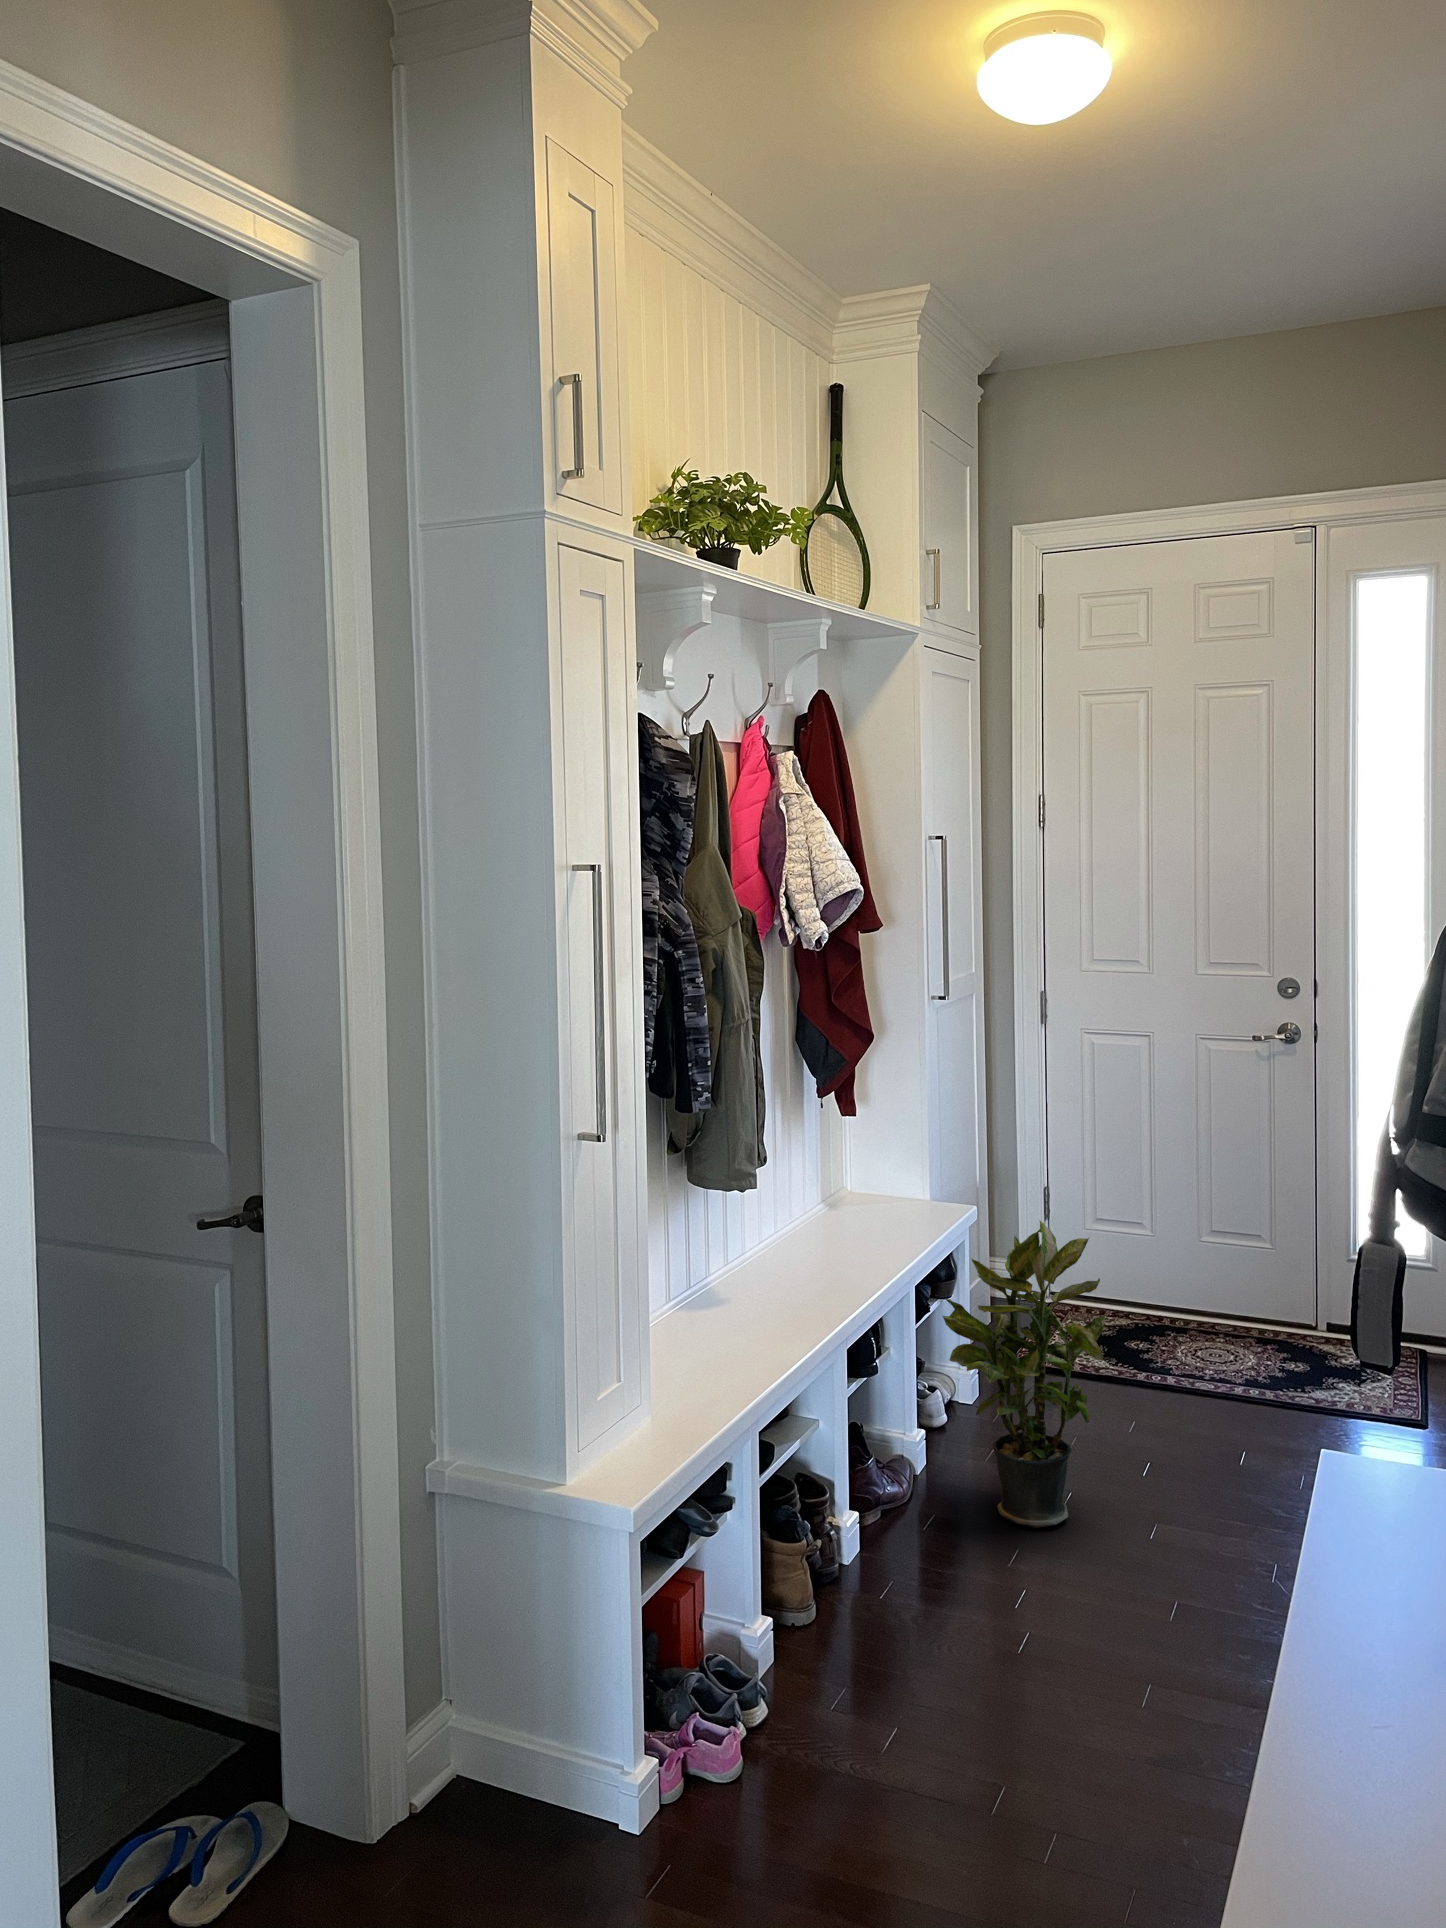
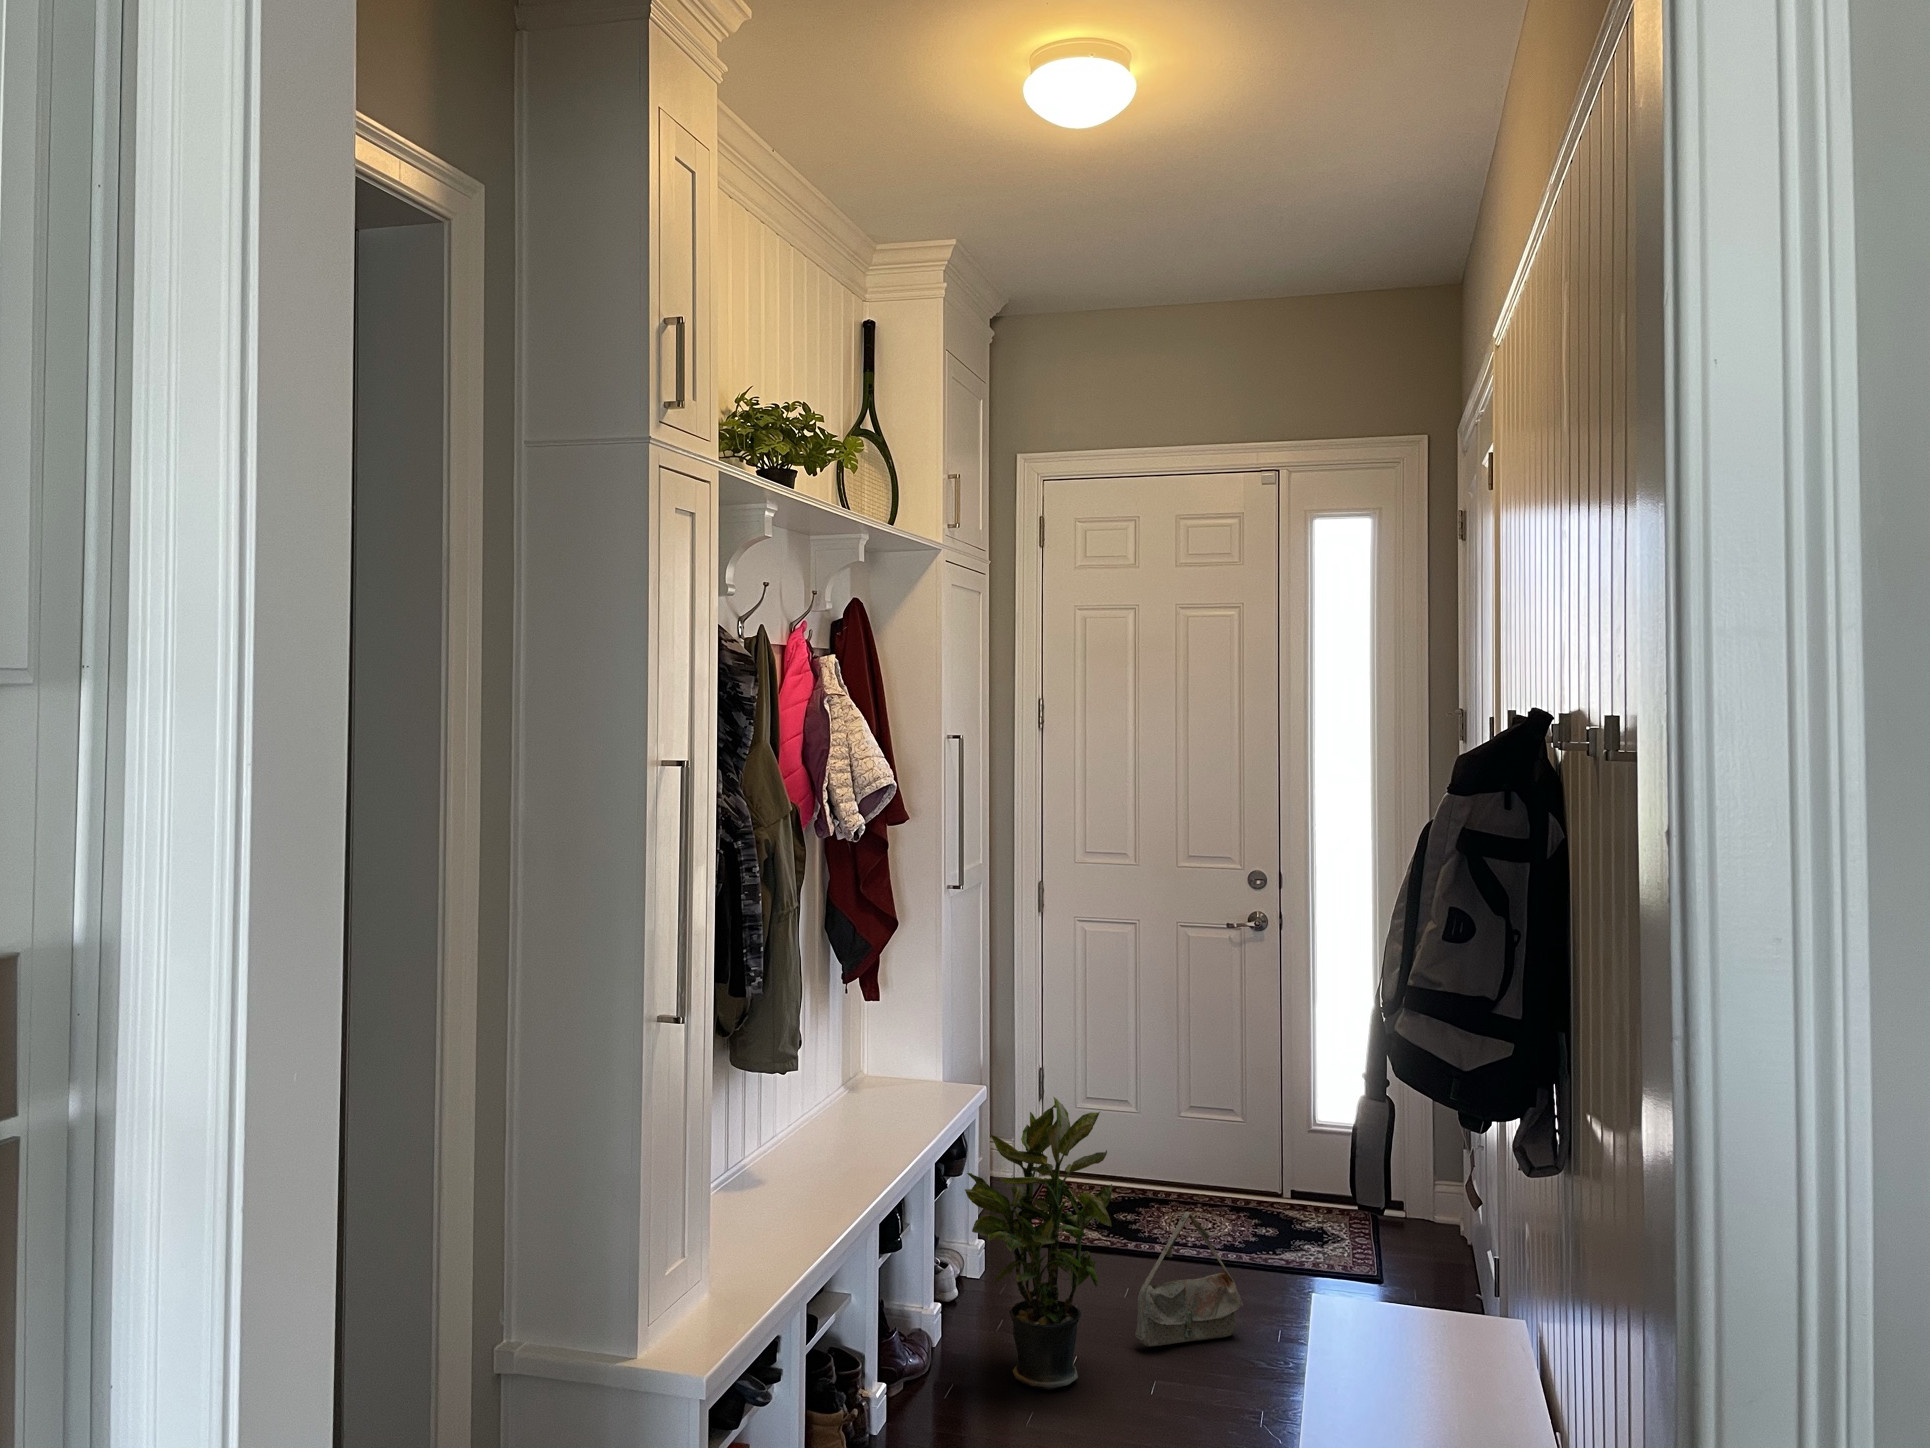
bag: none [1135,1346,1259,1487] -> present [1135,1212,1244,1347]

